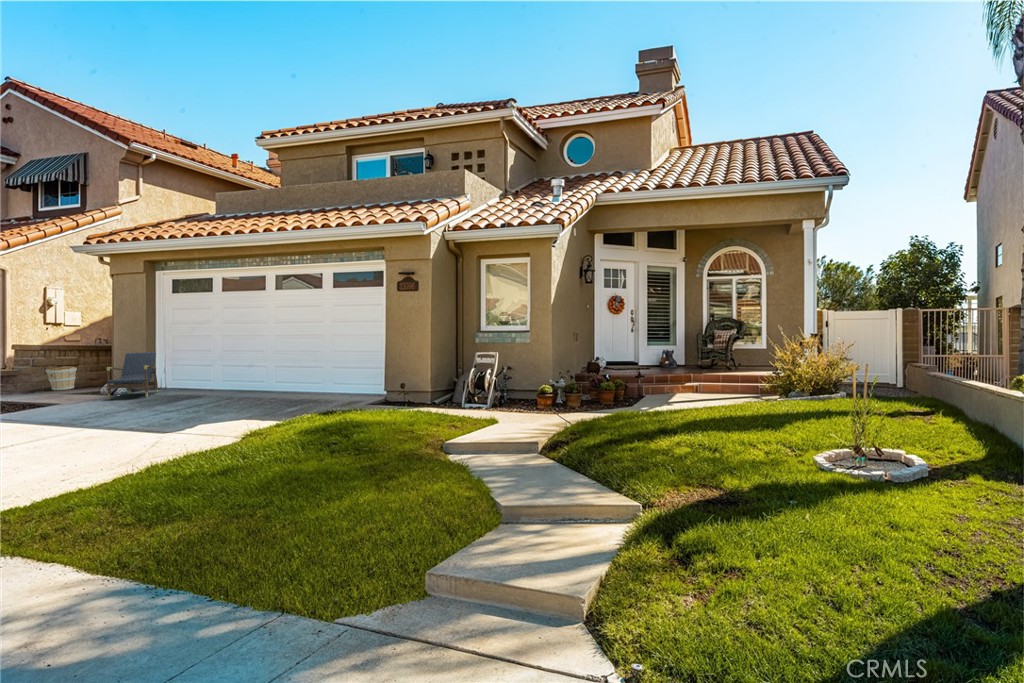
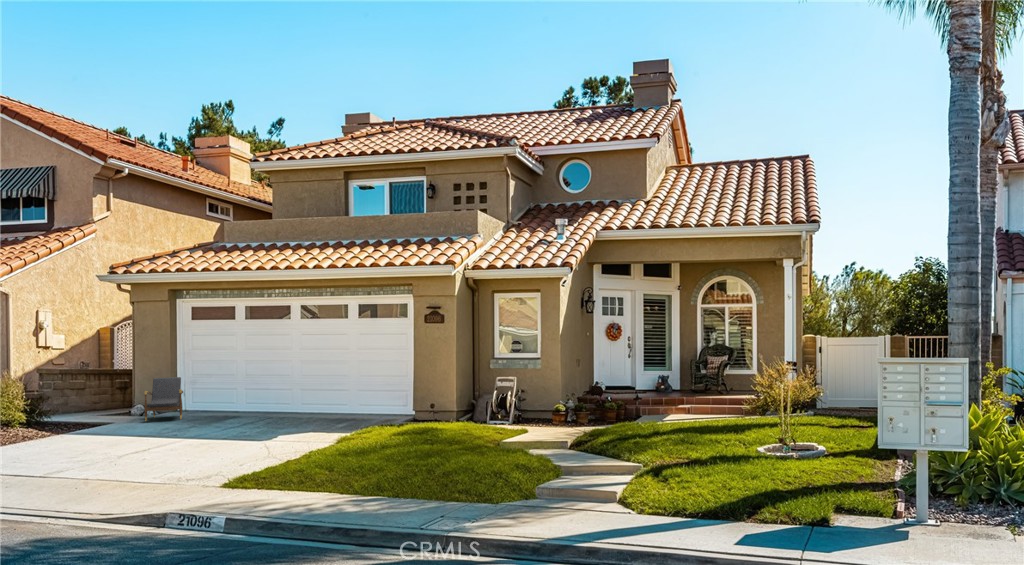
wooden bucket: present [46,366,77,390] -> none [54,392,81,416]

